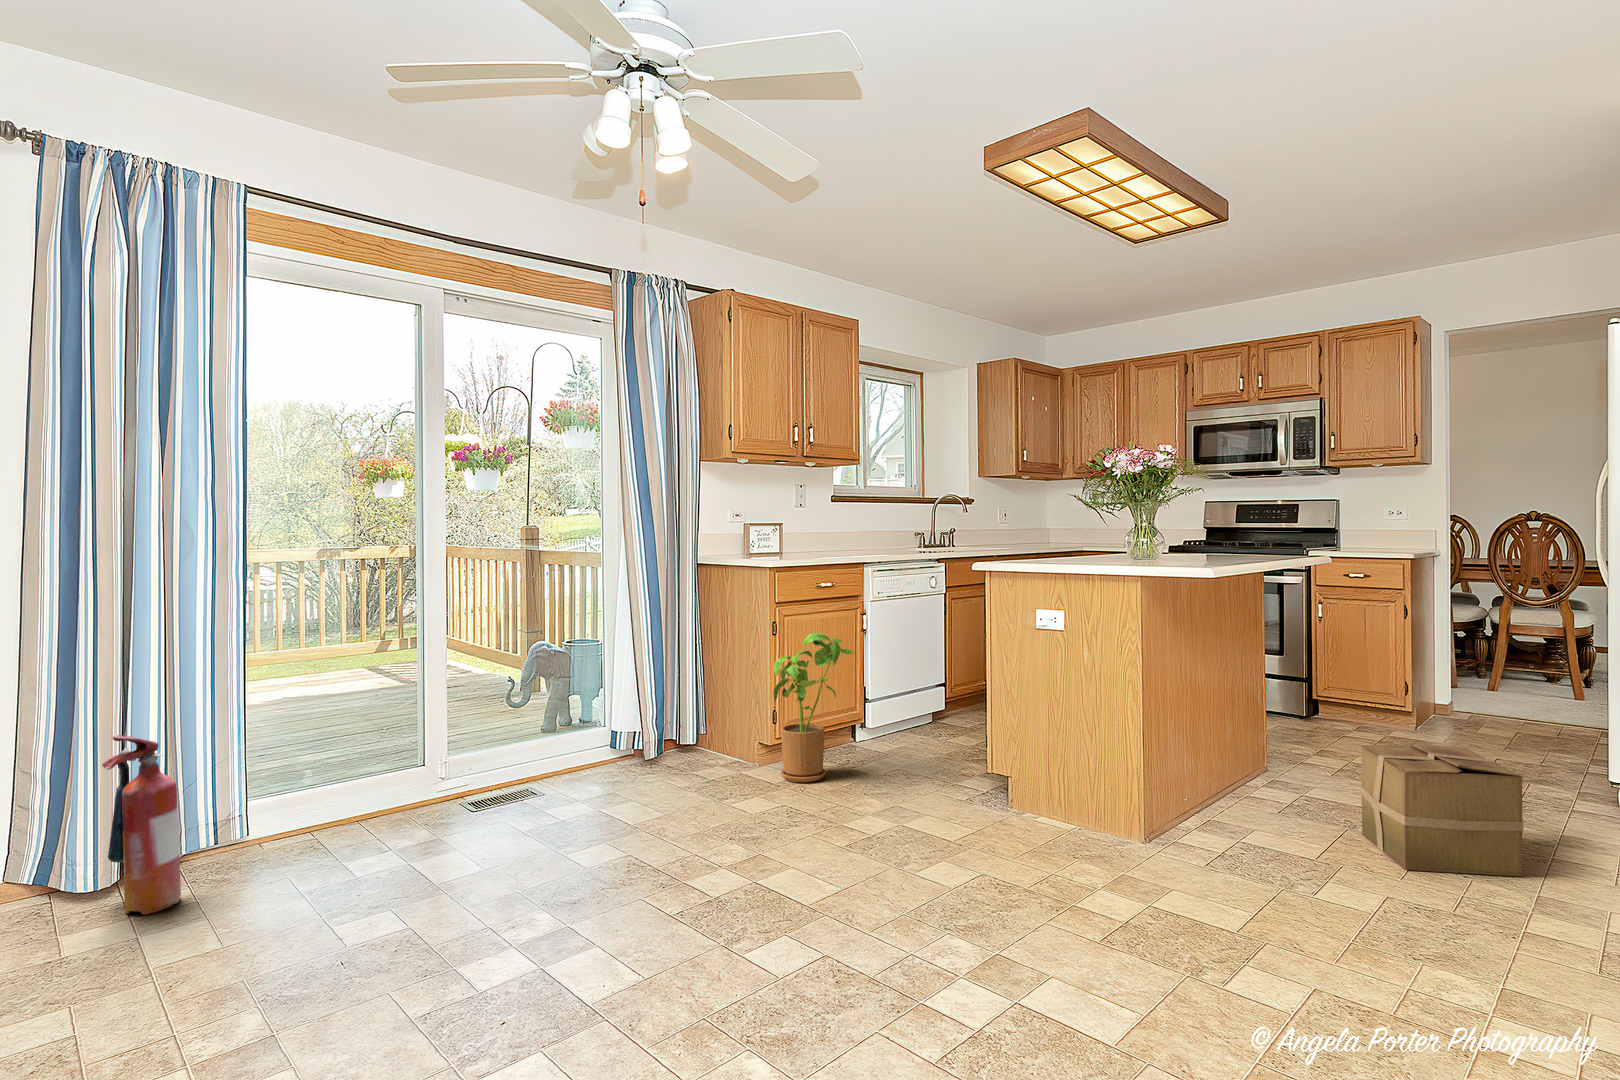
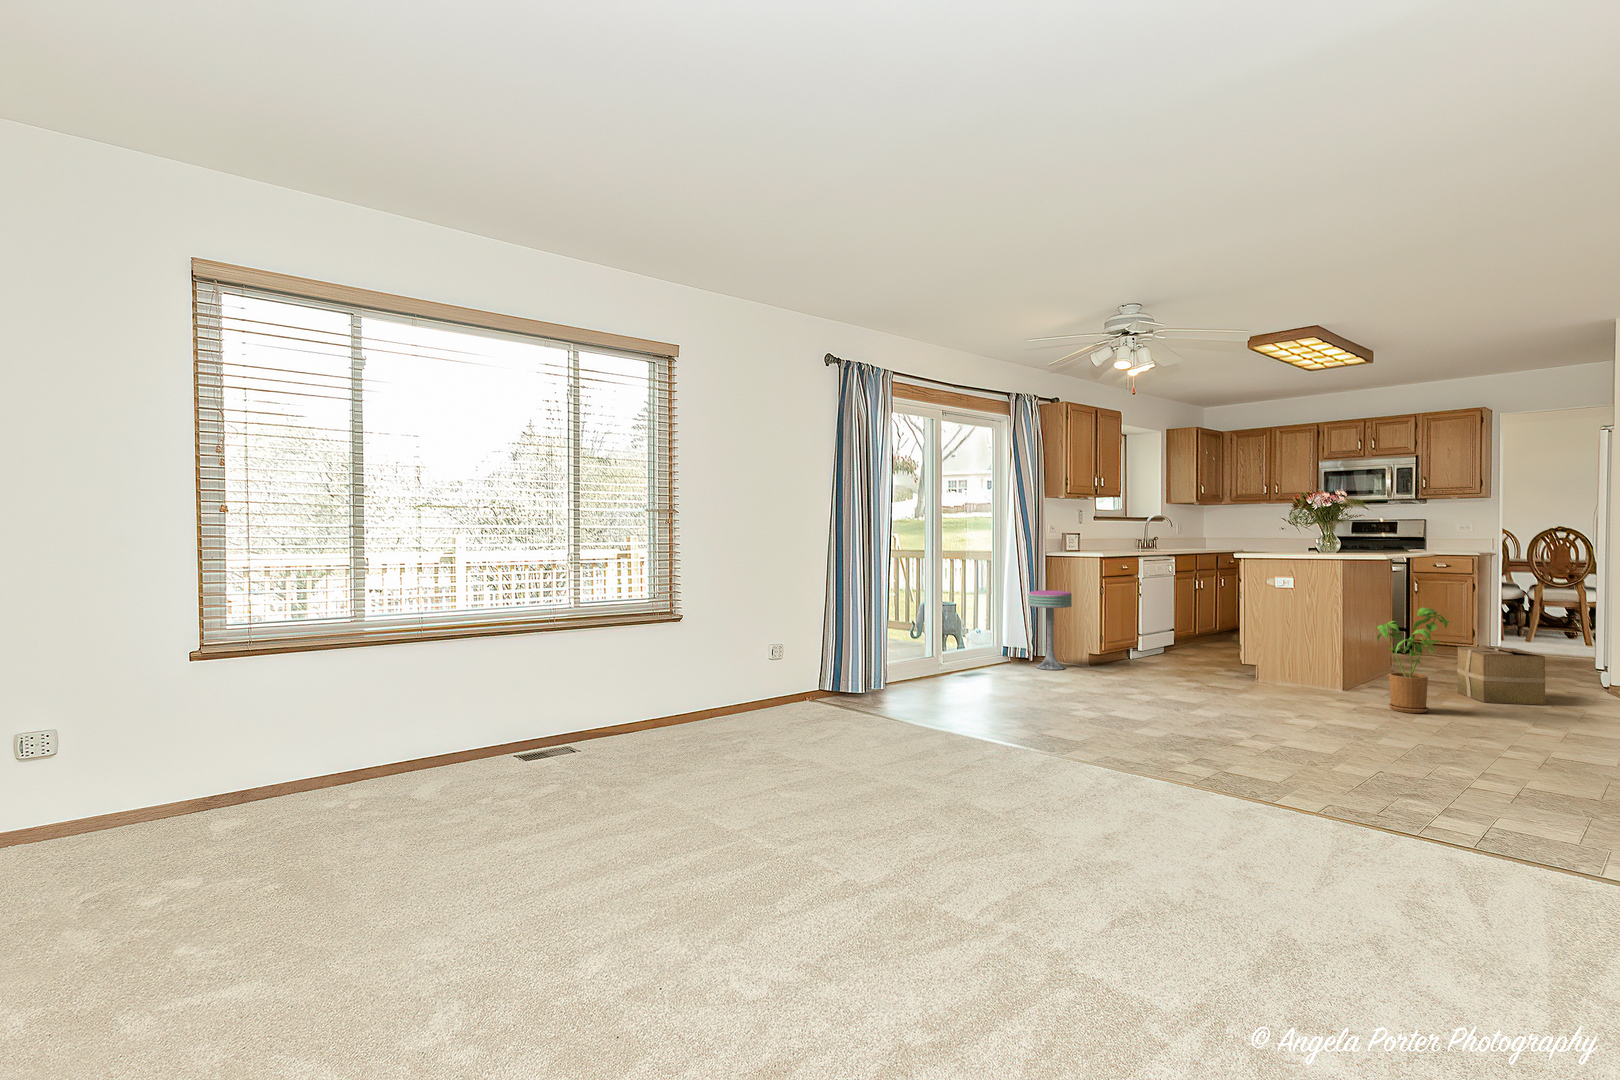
bar stool: none [640,630,717,777] -> present [1028,590,1072,670]
house plant: present [774,633,854,782] -> present [1377,608,1449,713]
fire extinguisher: present [102,735,181,915] -> none [864,624,896,704]

